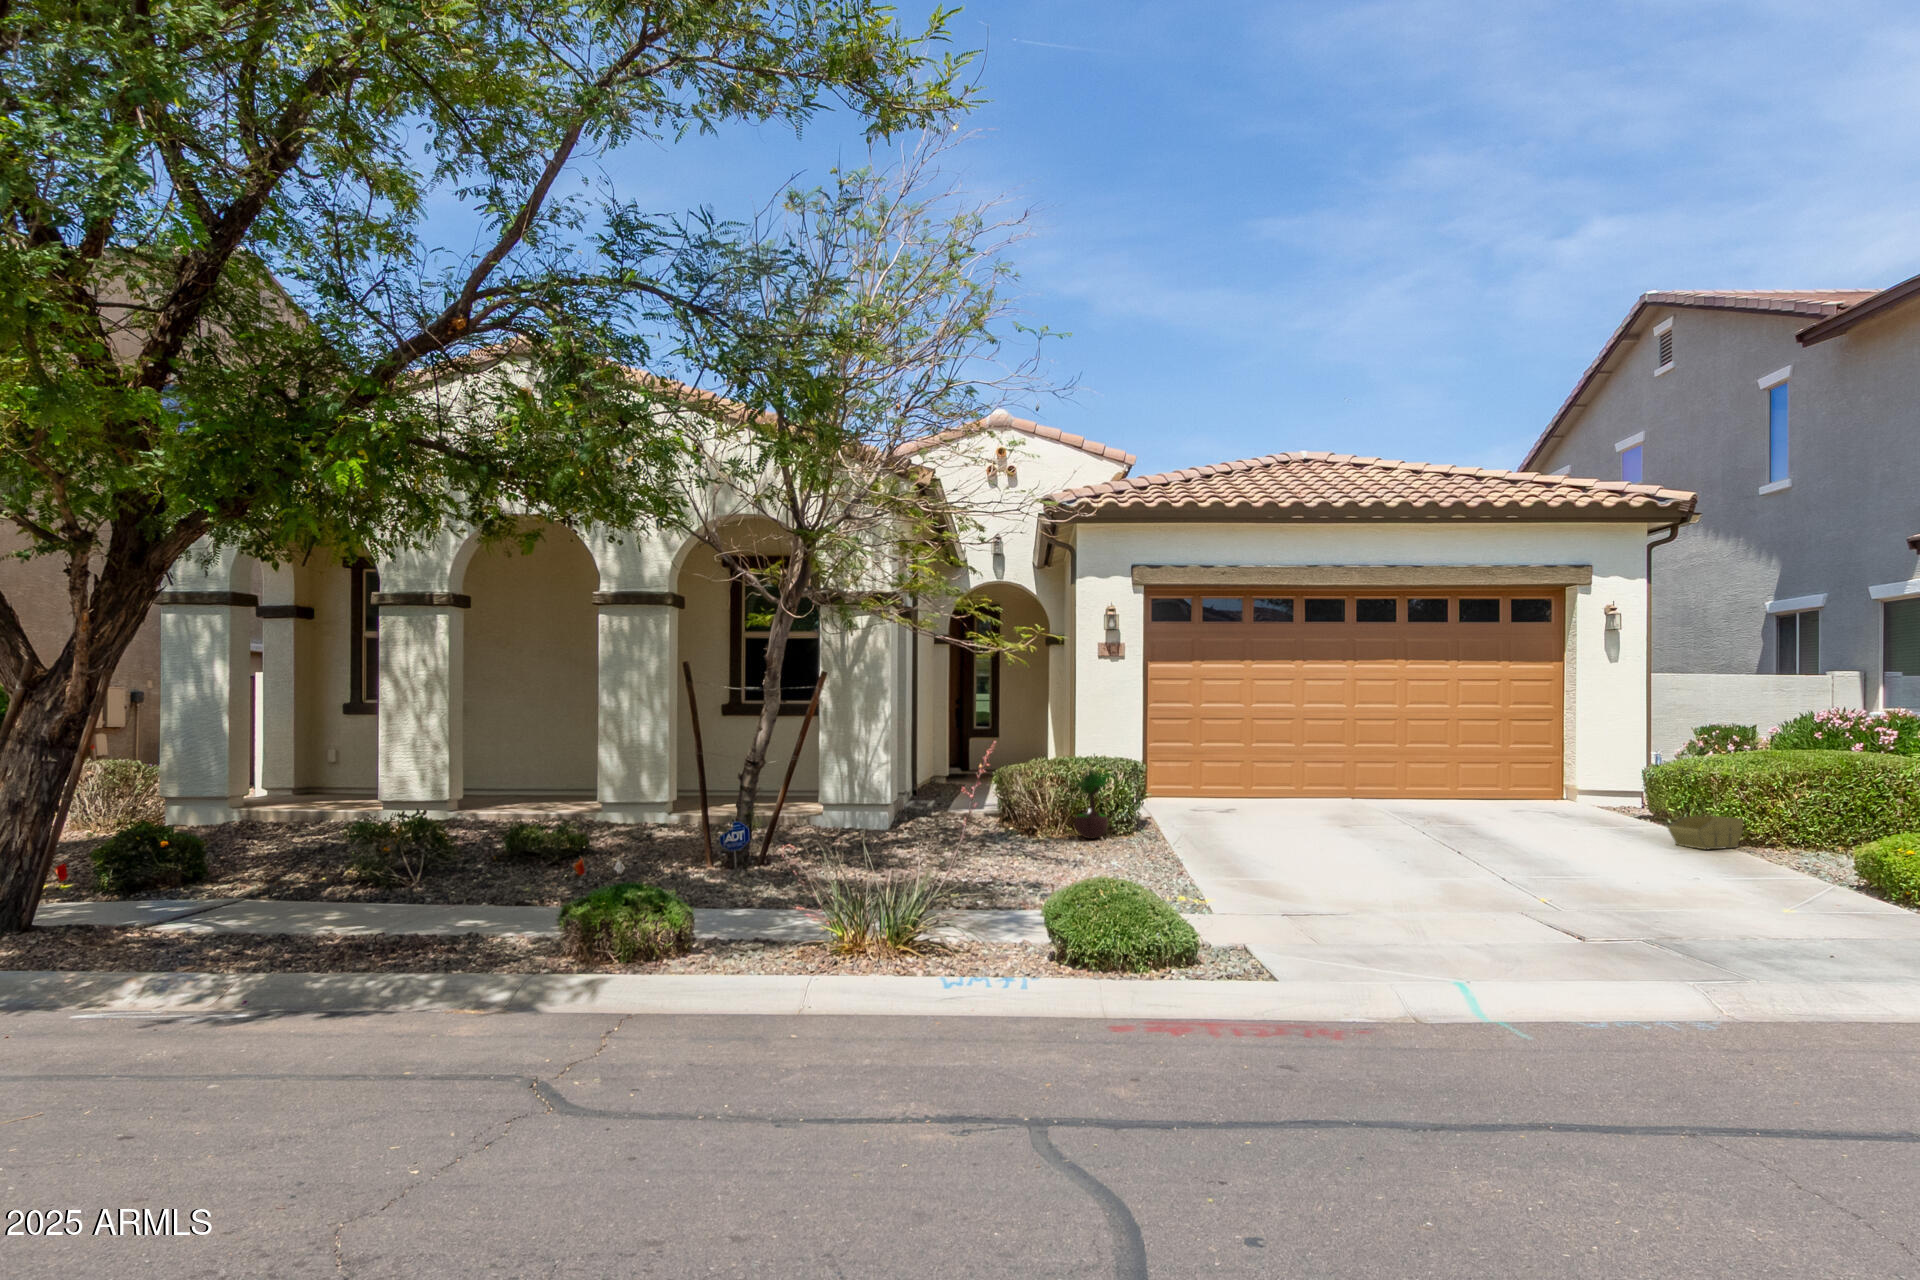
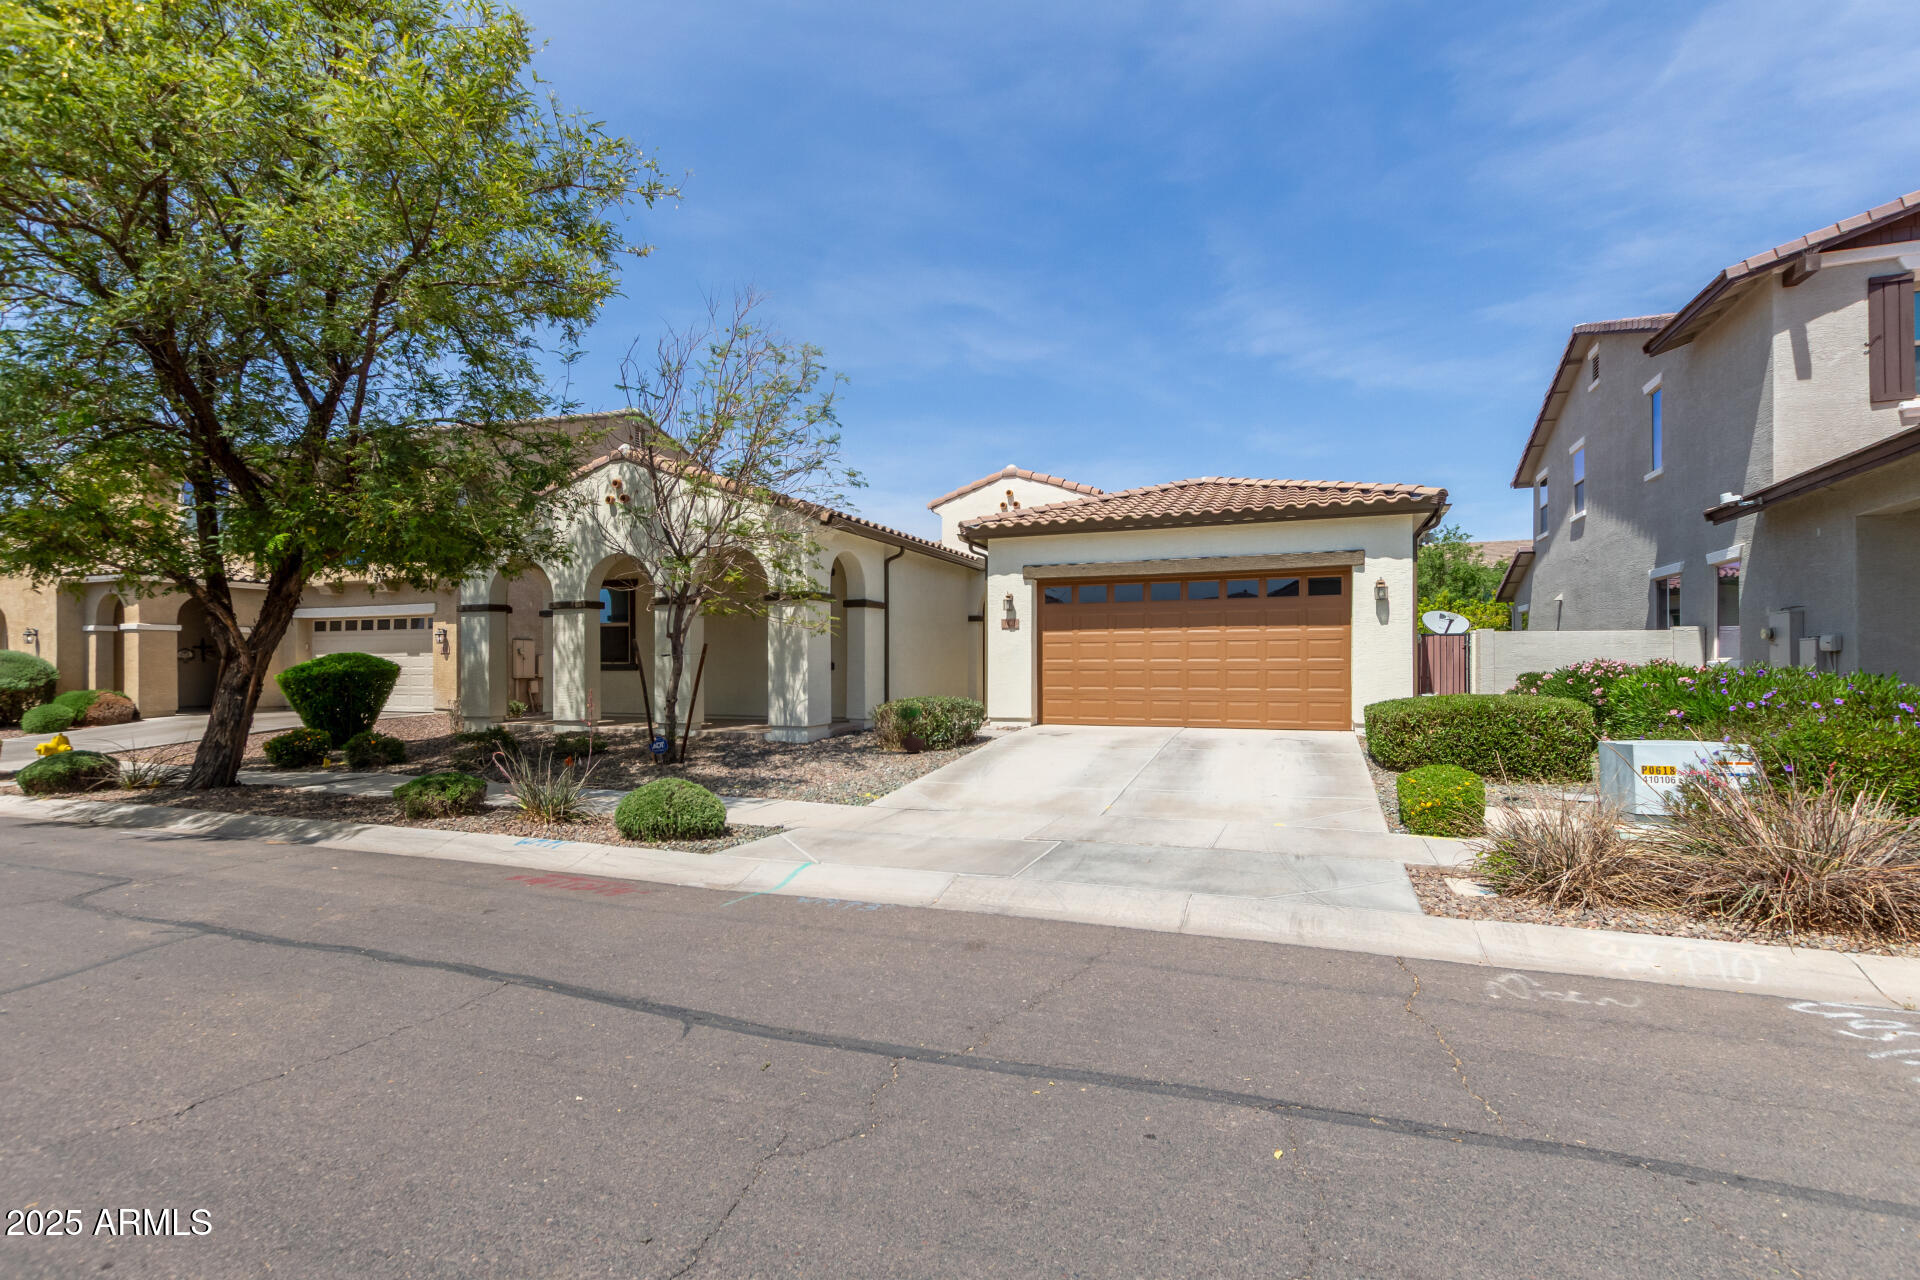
storage bin: present [1668,815,1743,849] -> none [1327,746,1389,772]

